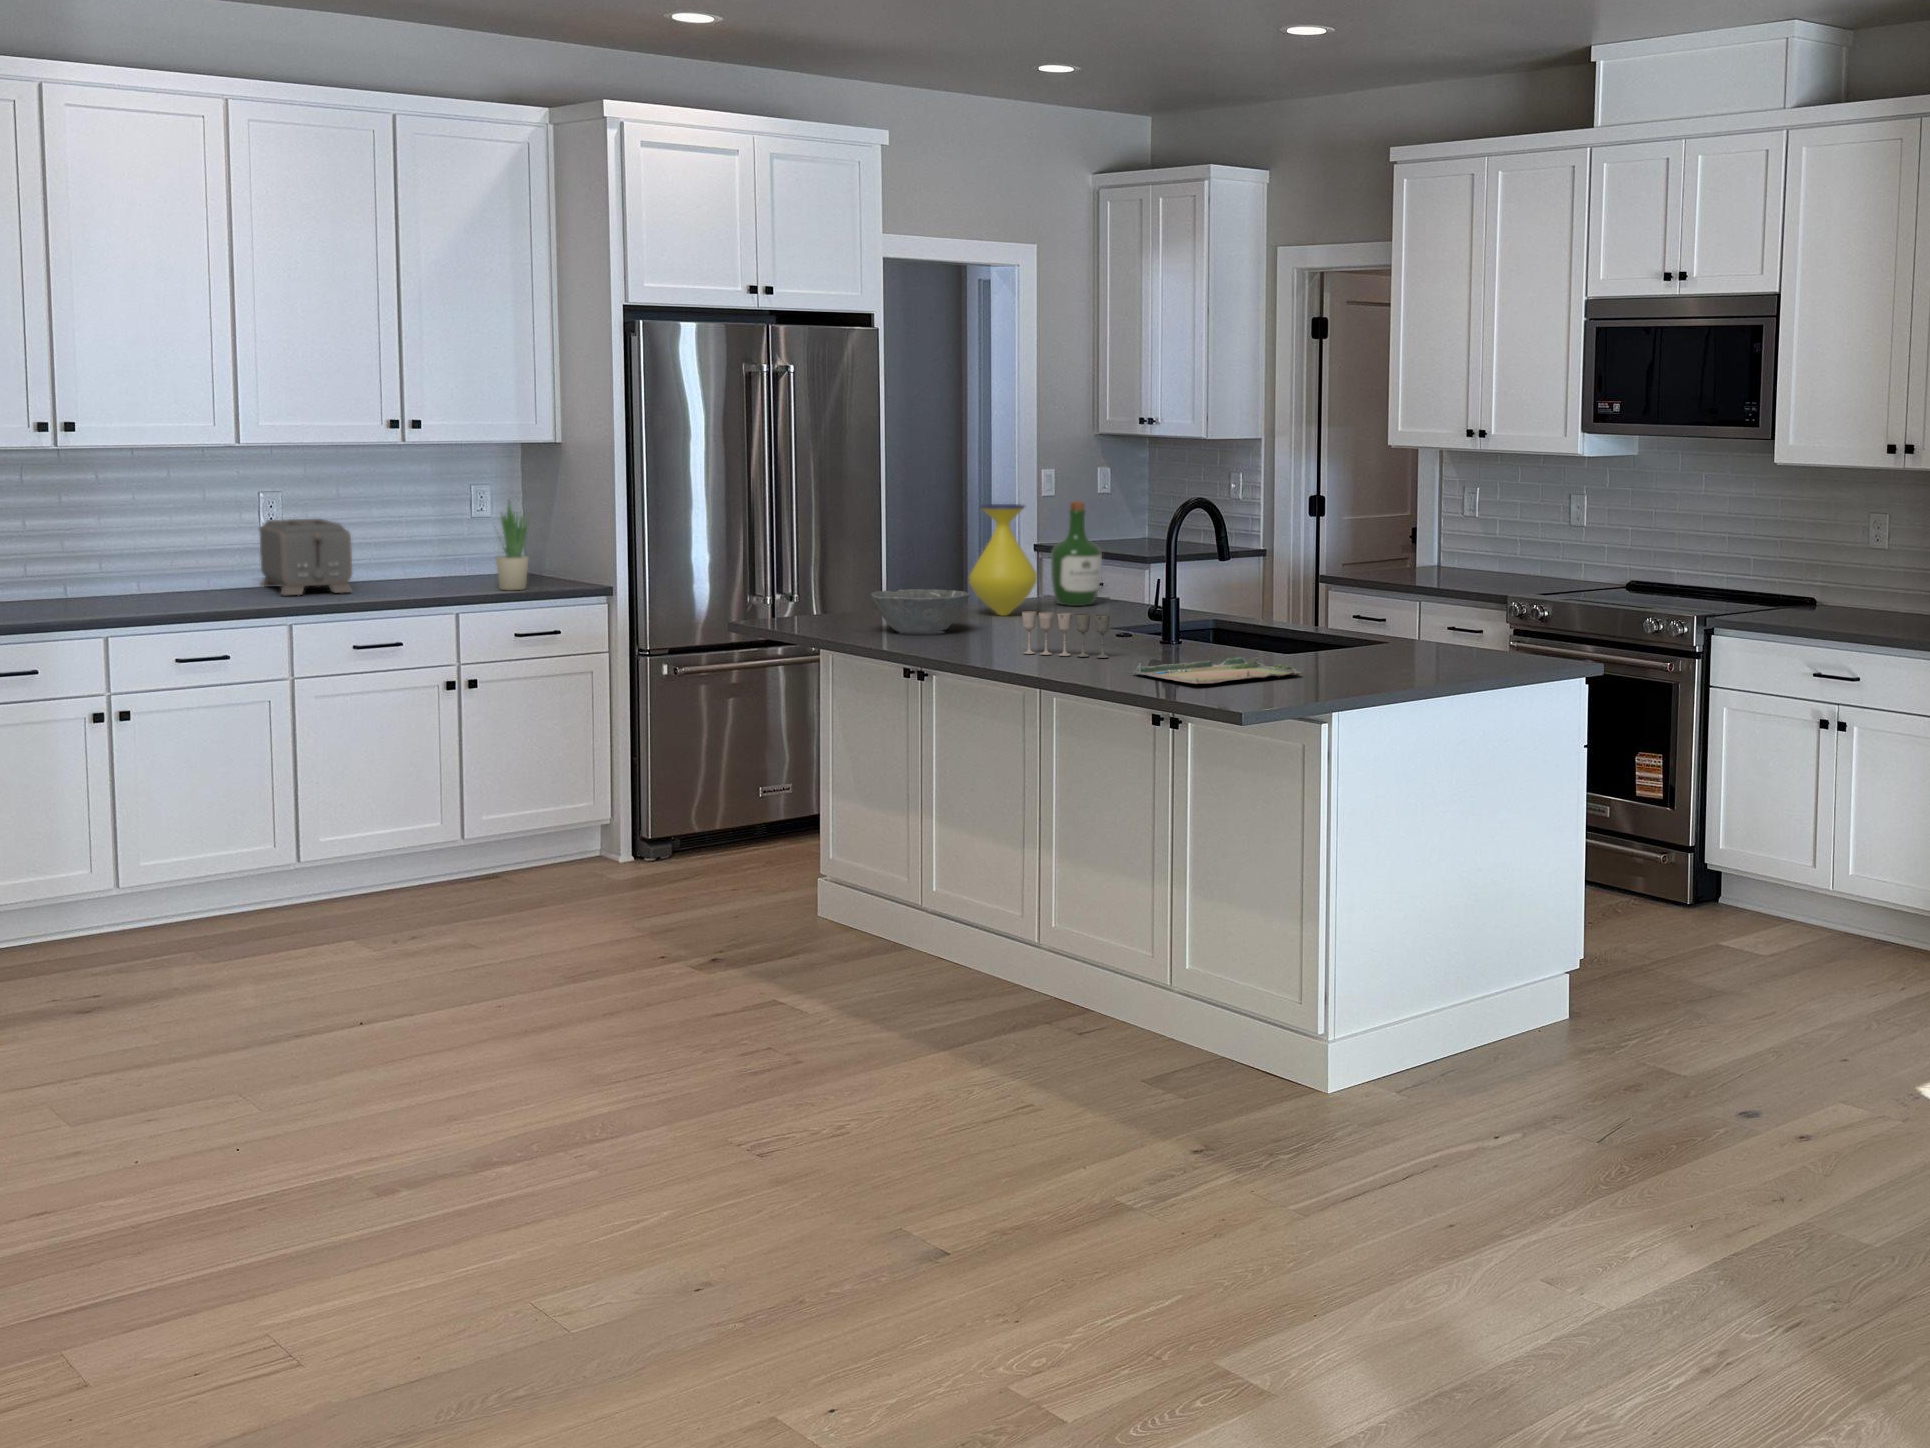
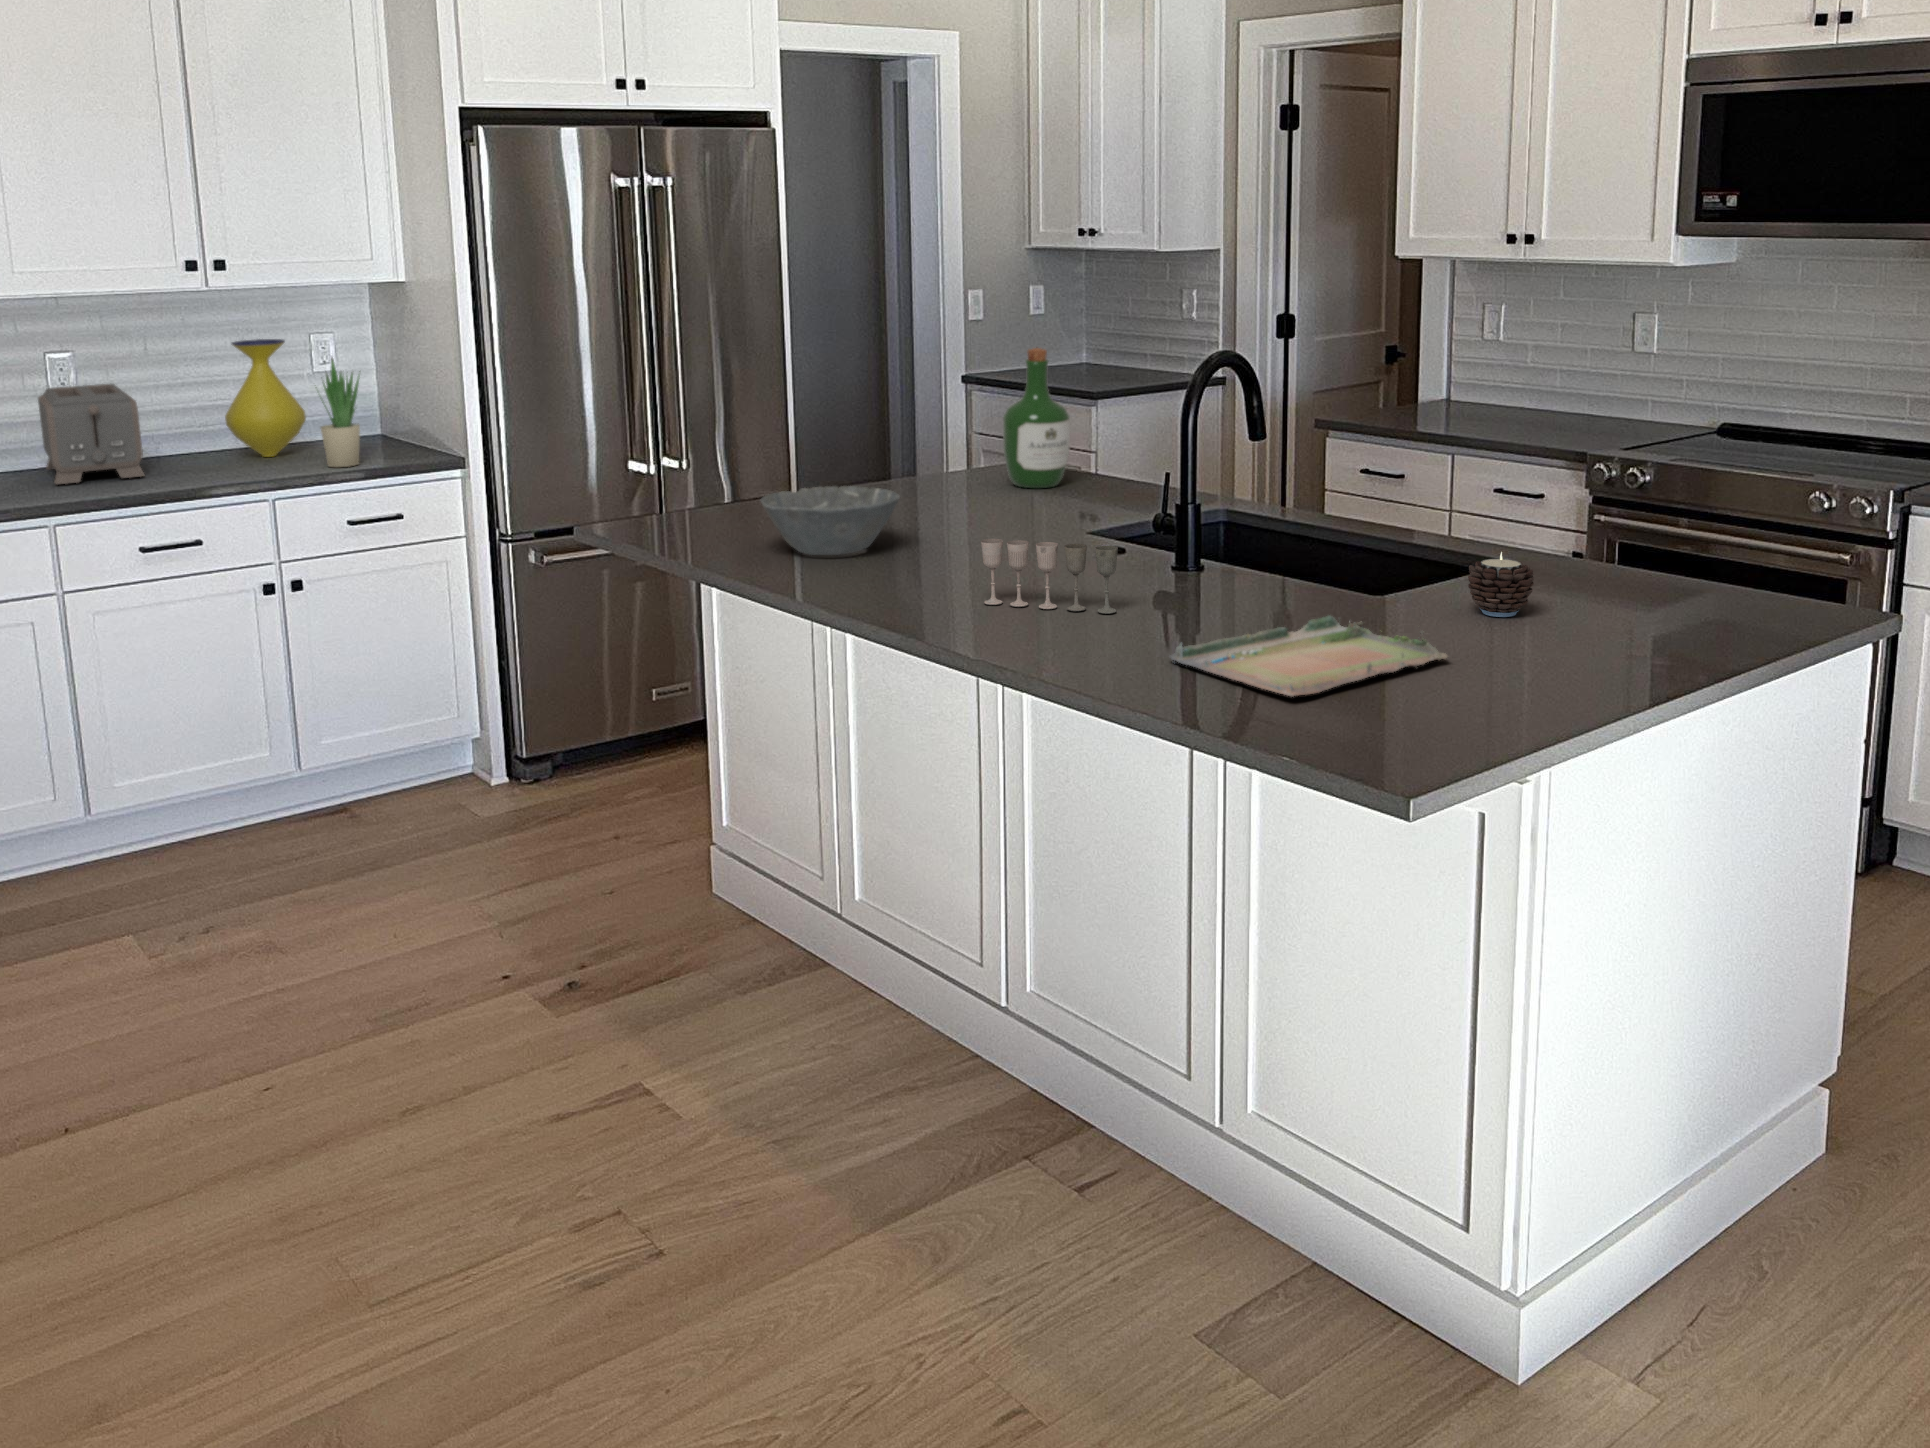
vase: present [969,504,1037,615] -> present [225,339,306,457]
candle: none [1332,621,1374,662] -> present [1468,552,1534,617]

